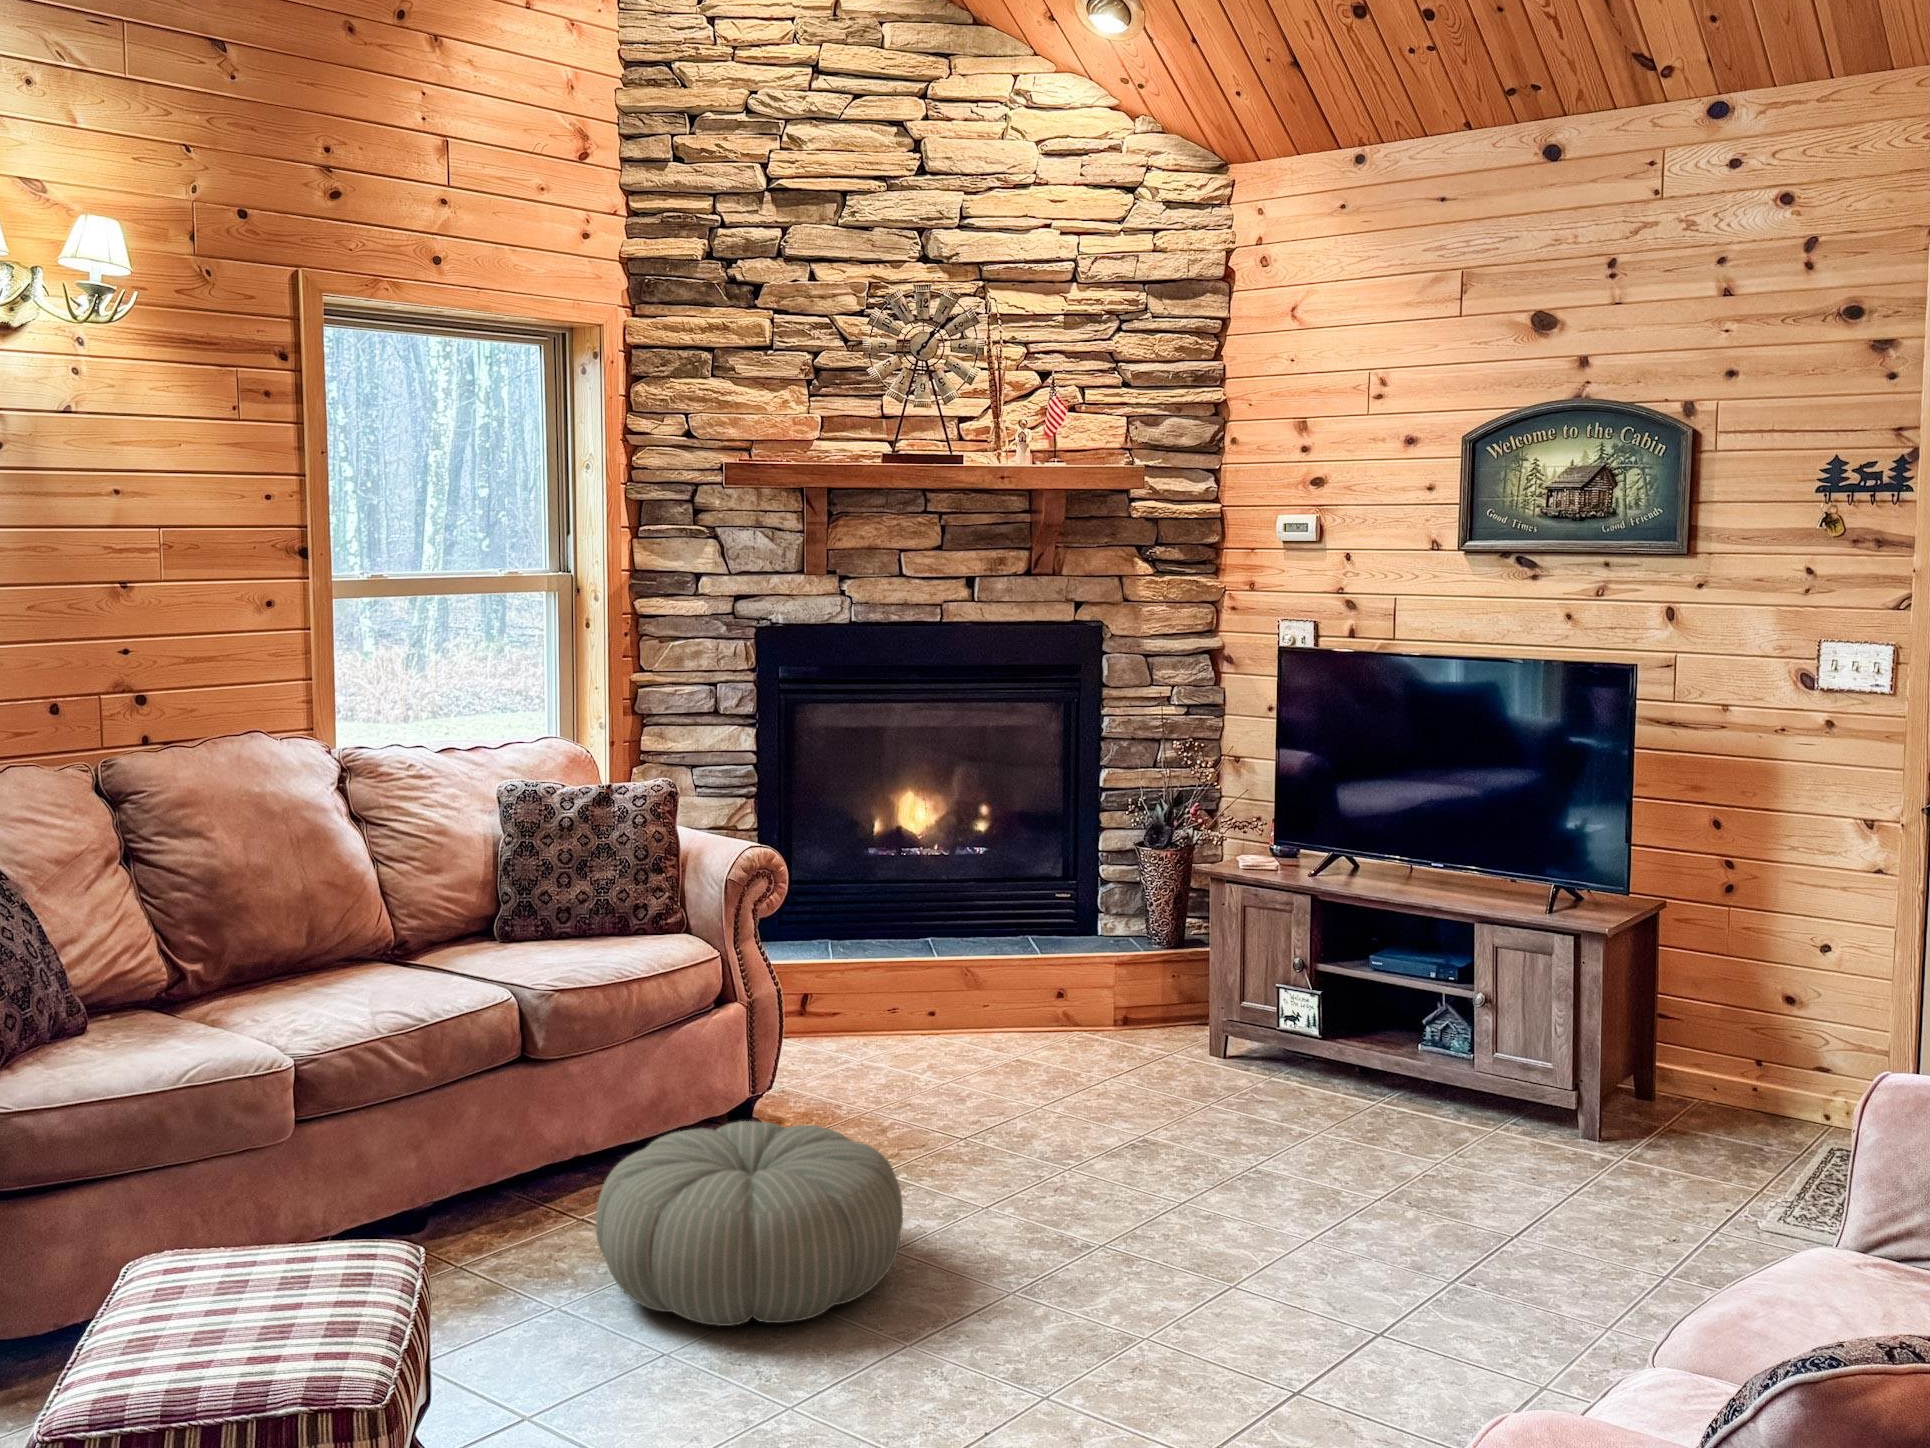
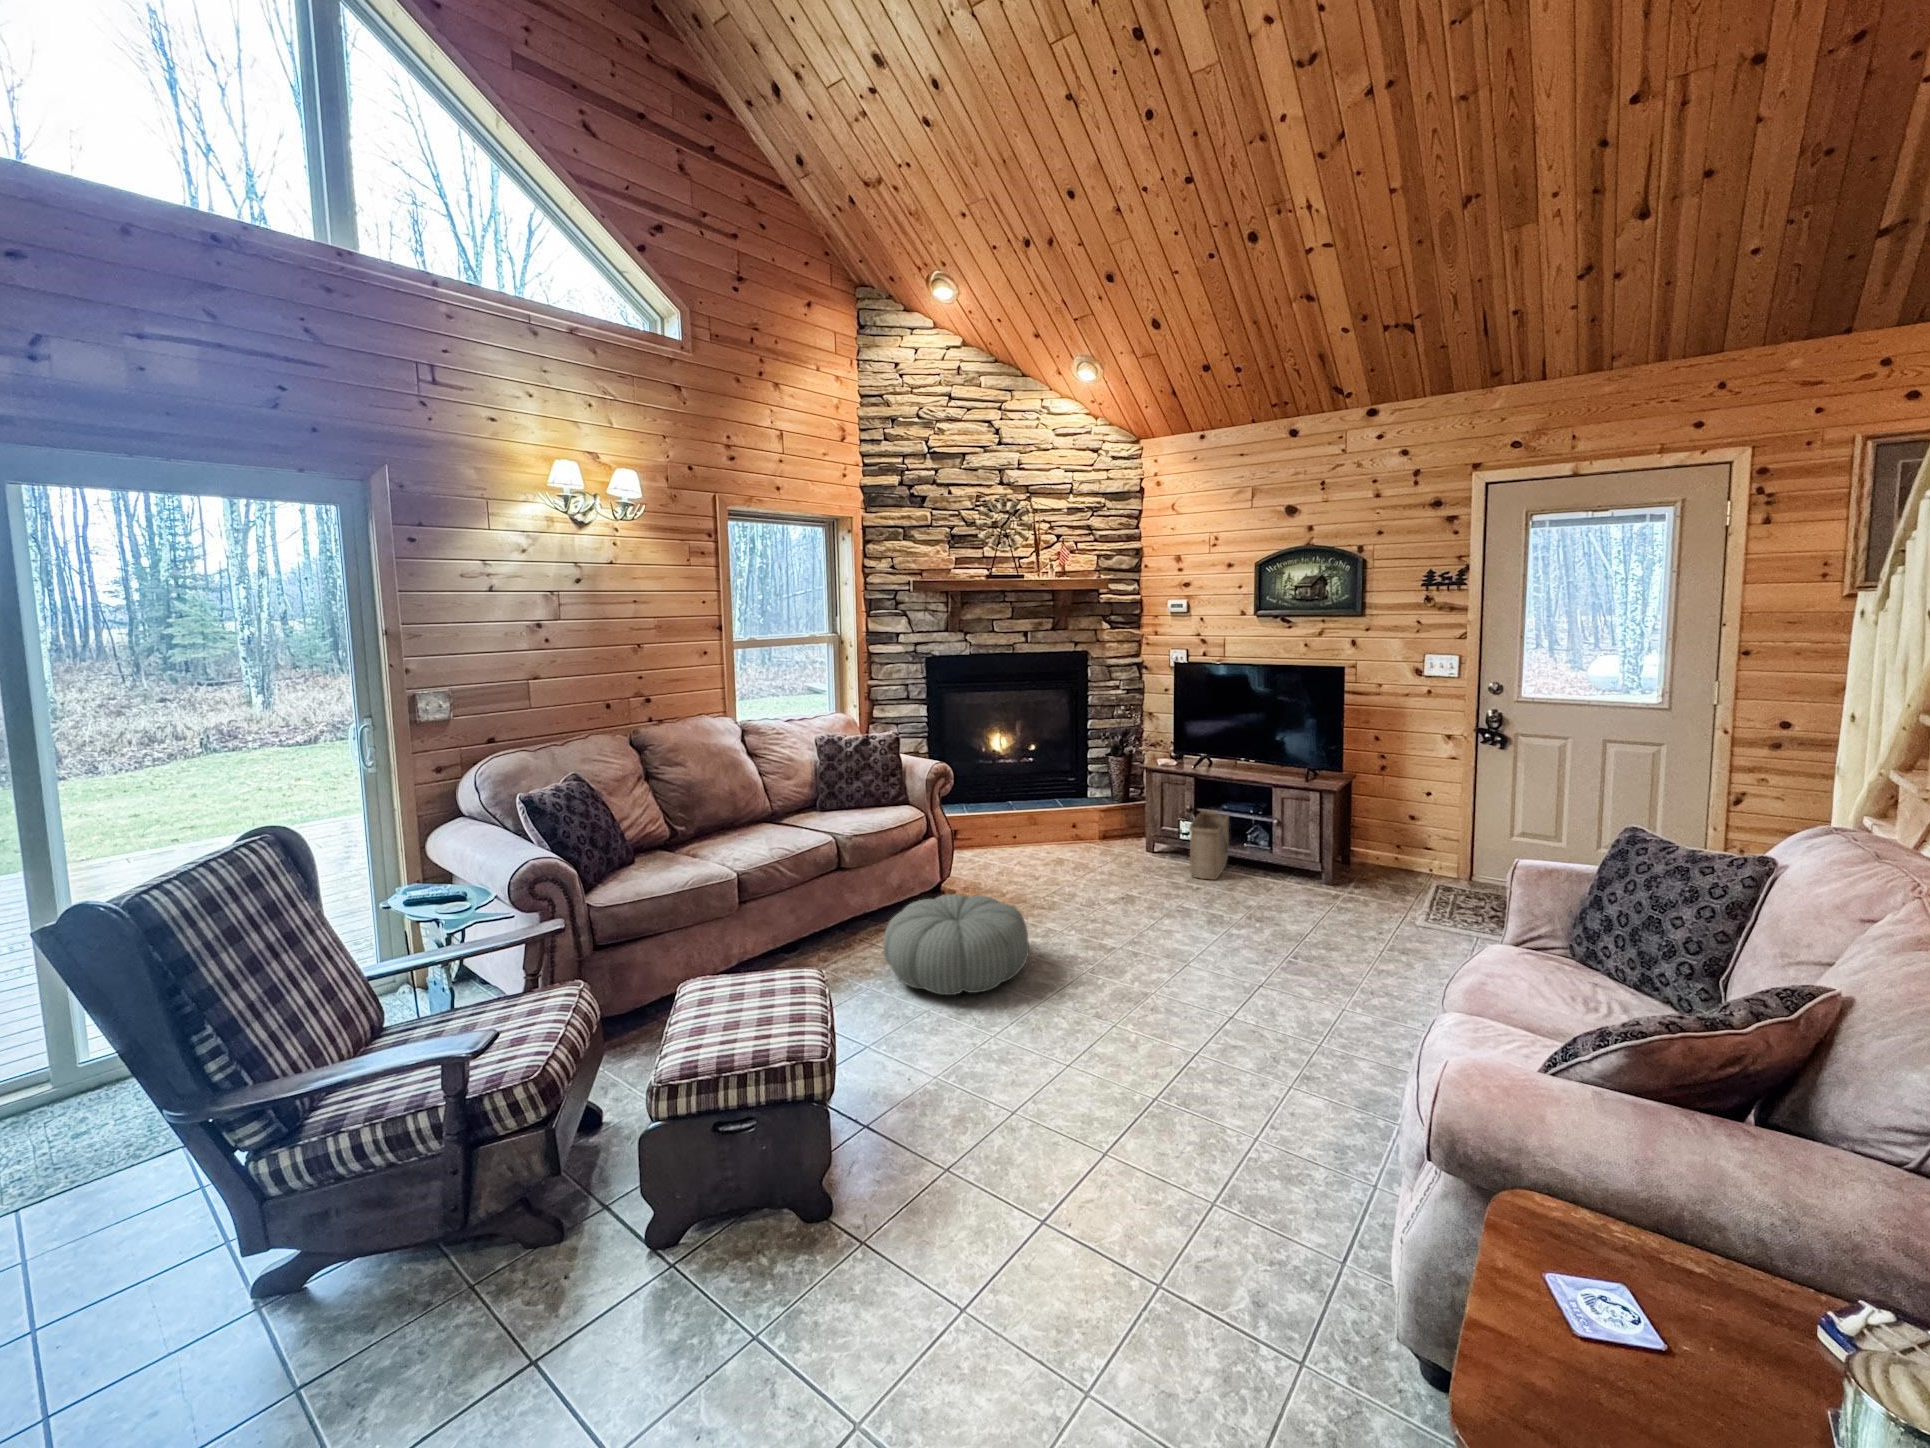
basket: none [1292,970,1392,1118] -> present [1189,810,1229,879]

